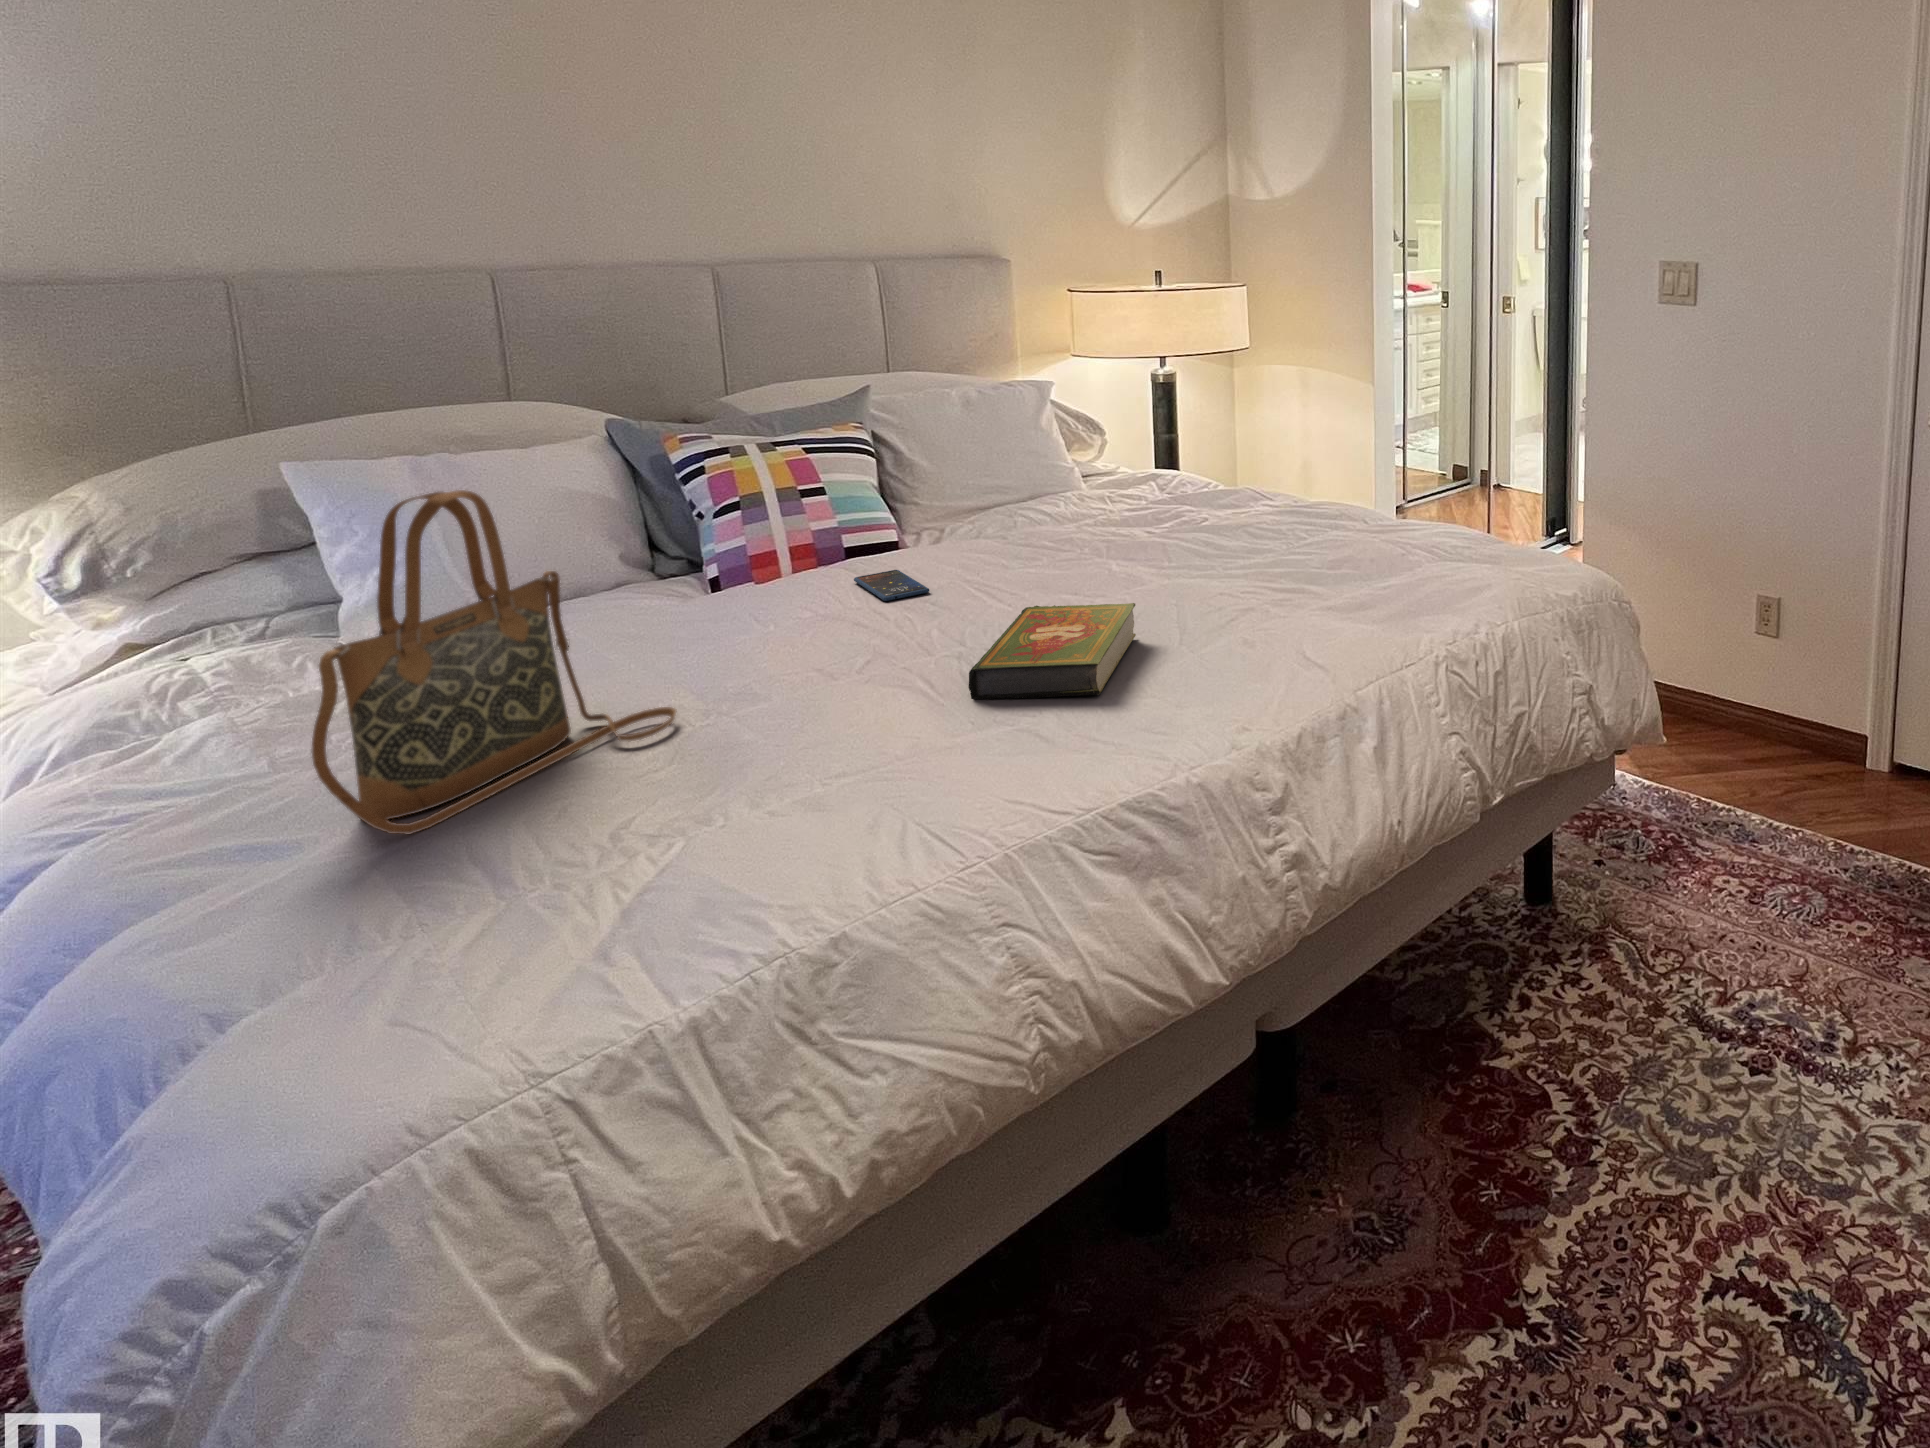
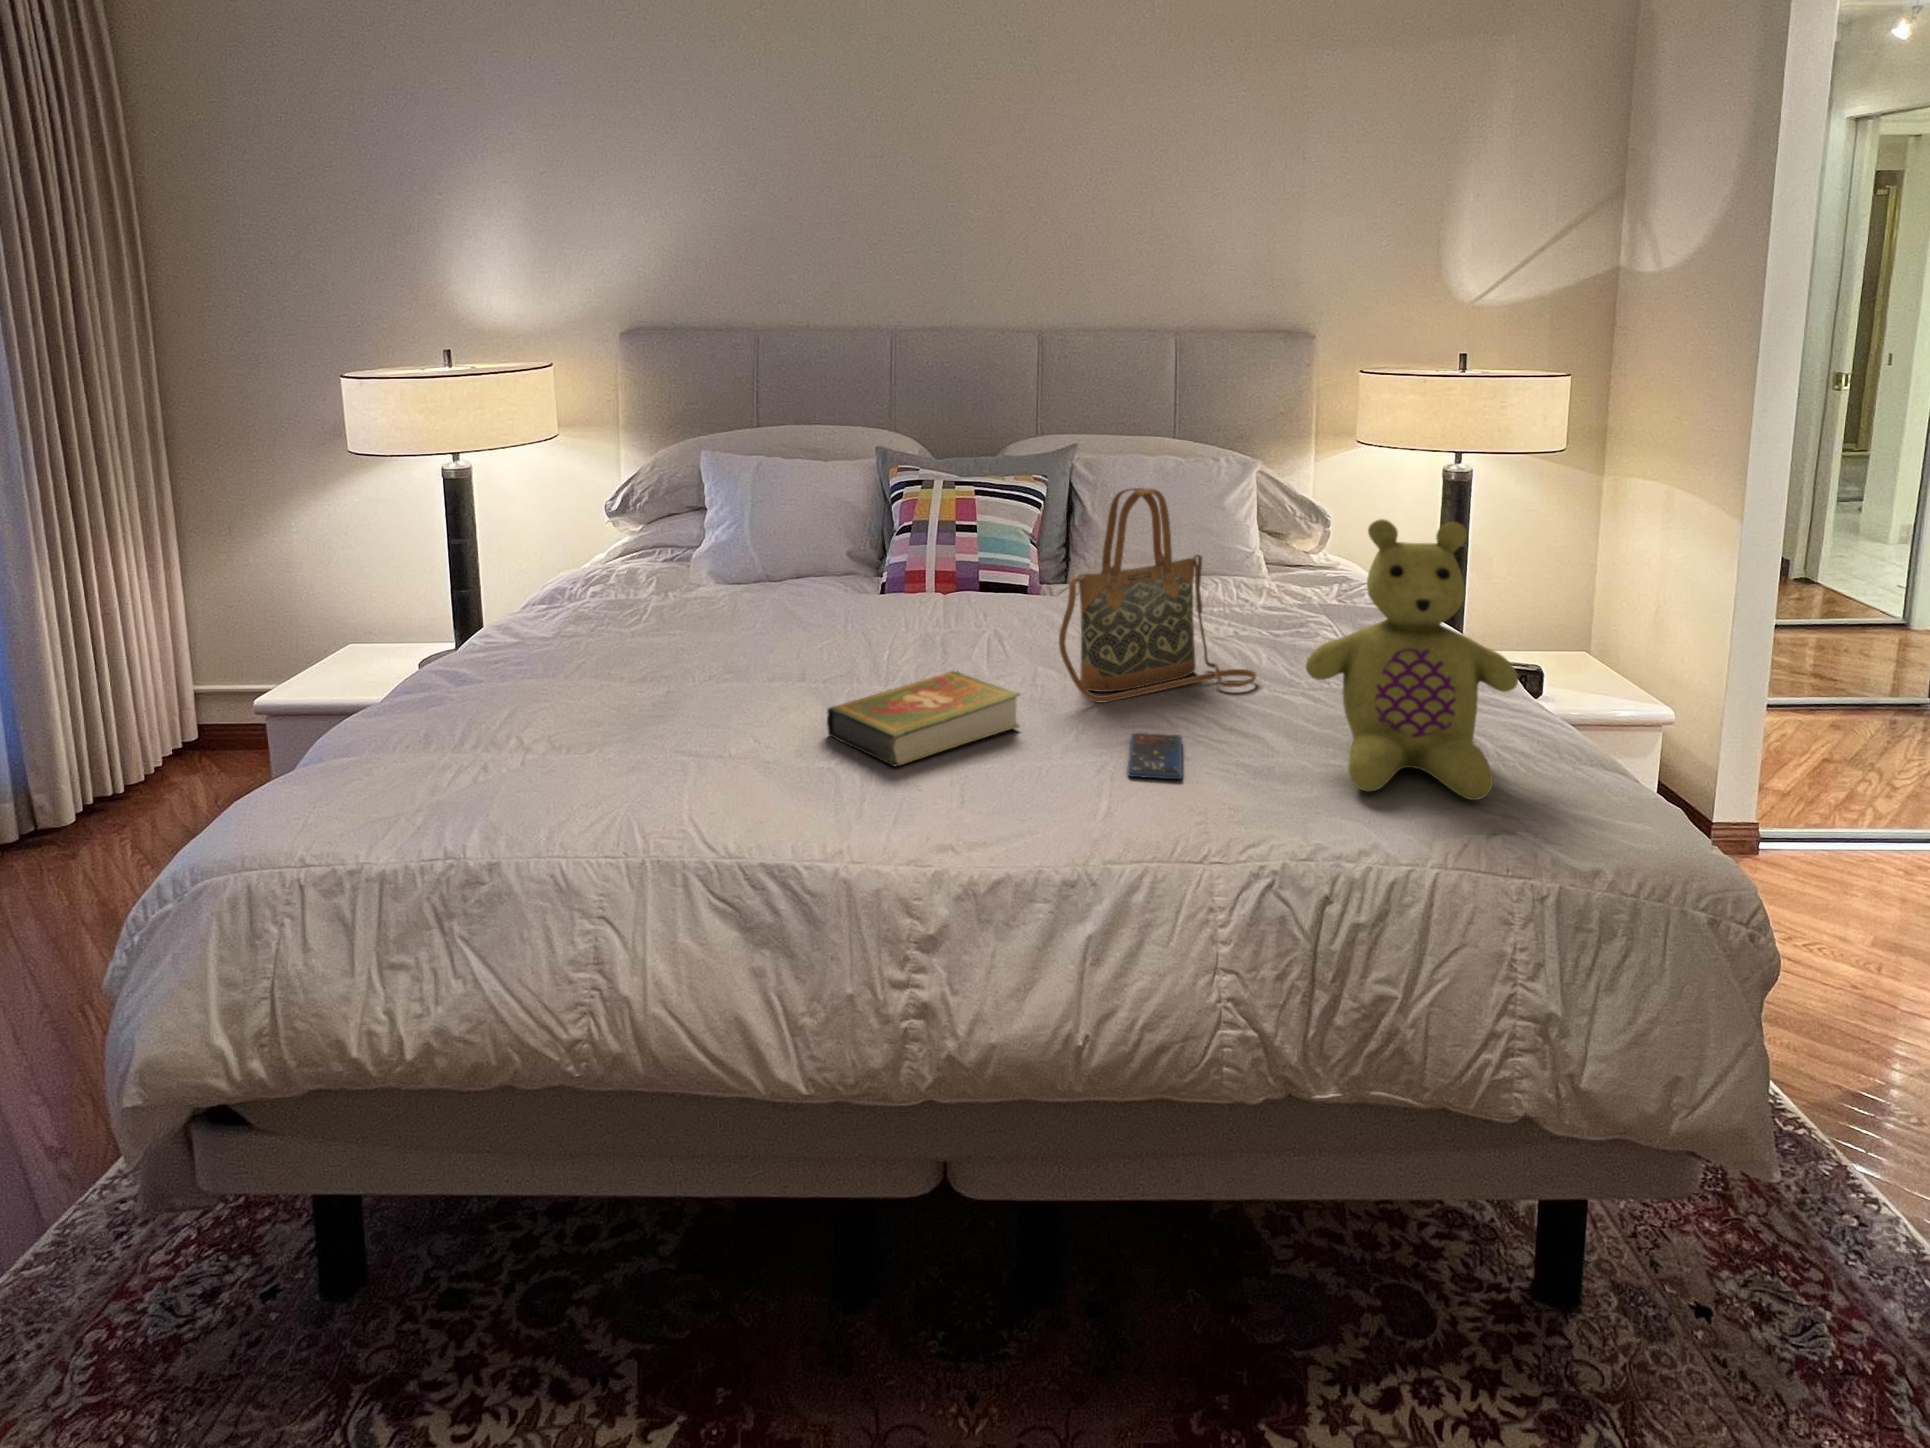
stuffed bear: none [1345,389,1498,595] -> present [1306,519,1518,800]
handbag: present [312,490,676,834] -> present [1059,488,1257,703]
smartphone: present [854,570,929,601] -> present [1127,733,1182,779]

